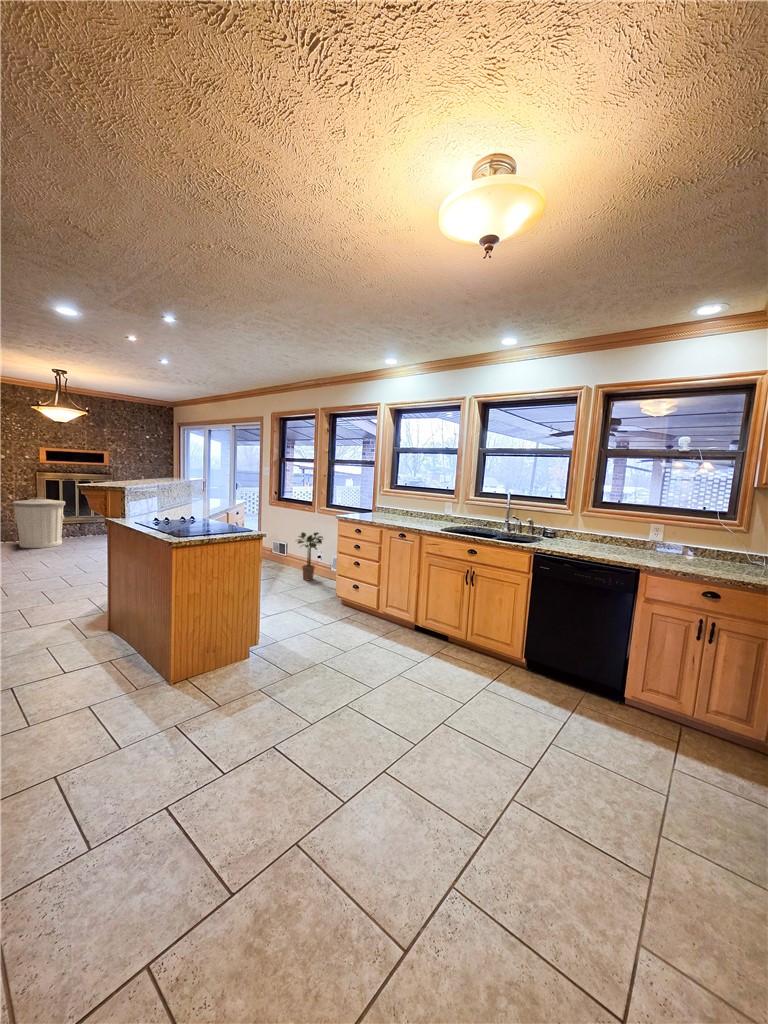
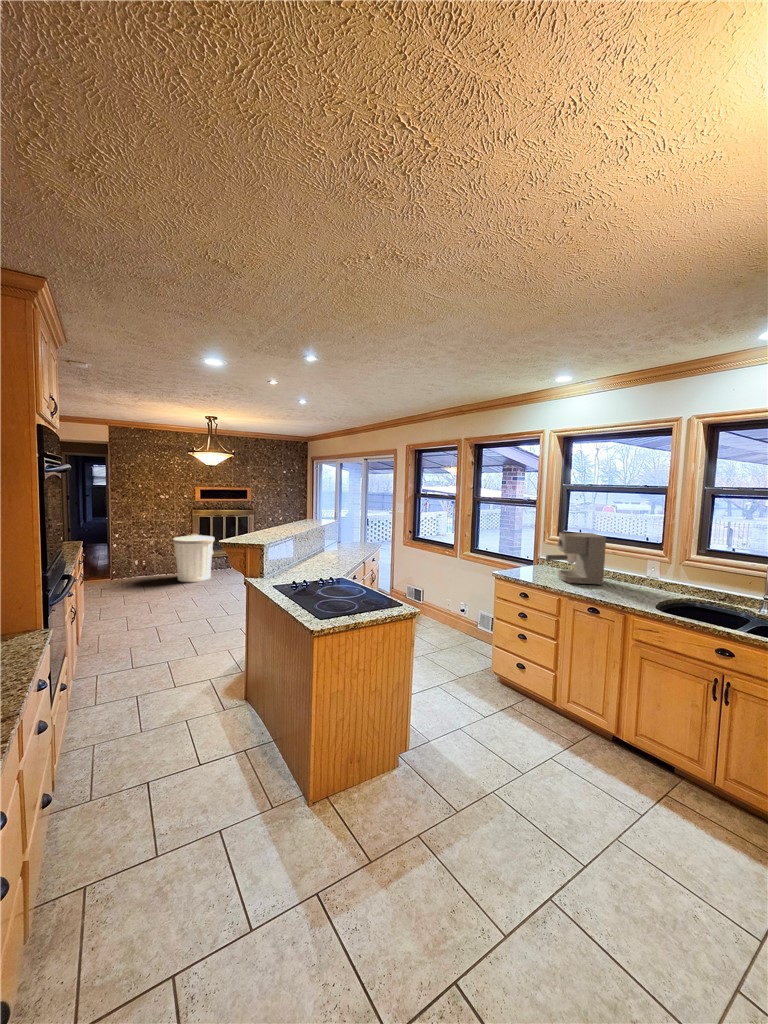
coffee maker: none [375,483,417,521] -> present [546,533,606,585]
potted plant: present [298,532,323,580] -> none [435,581,470,639]

